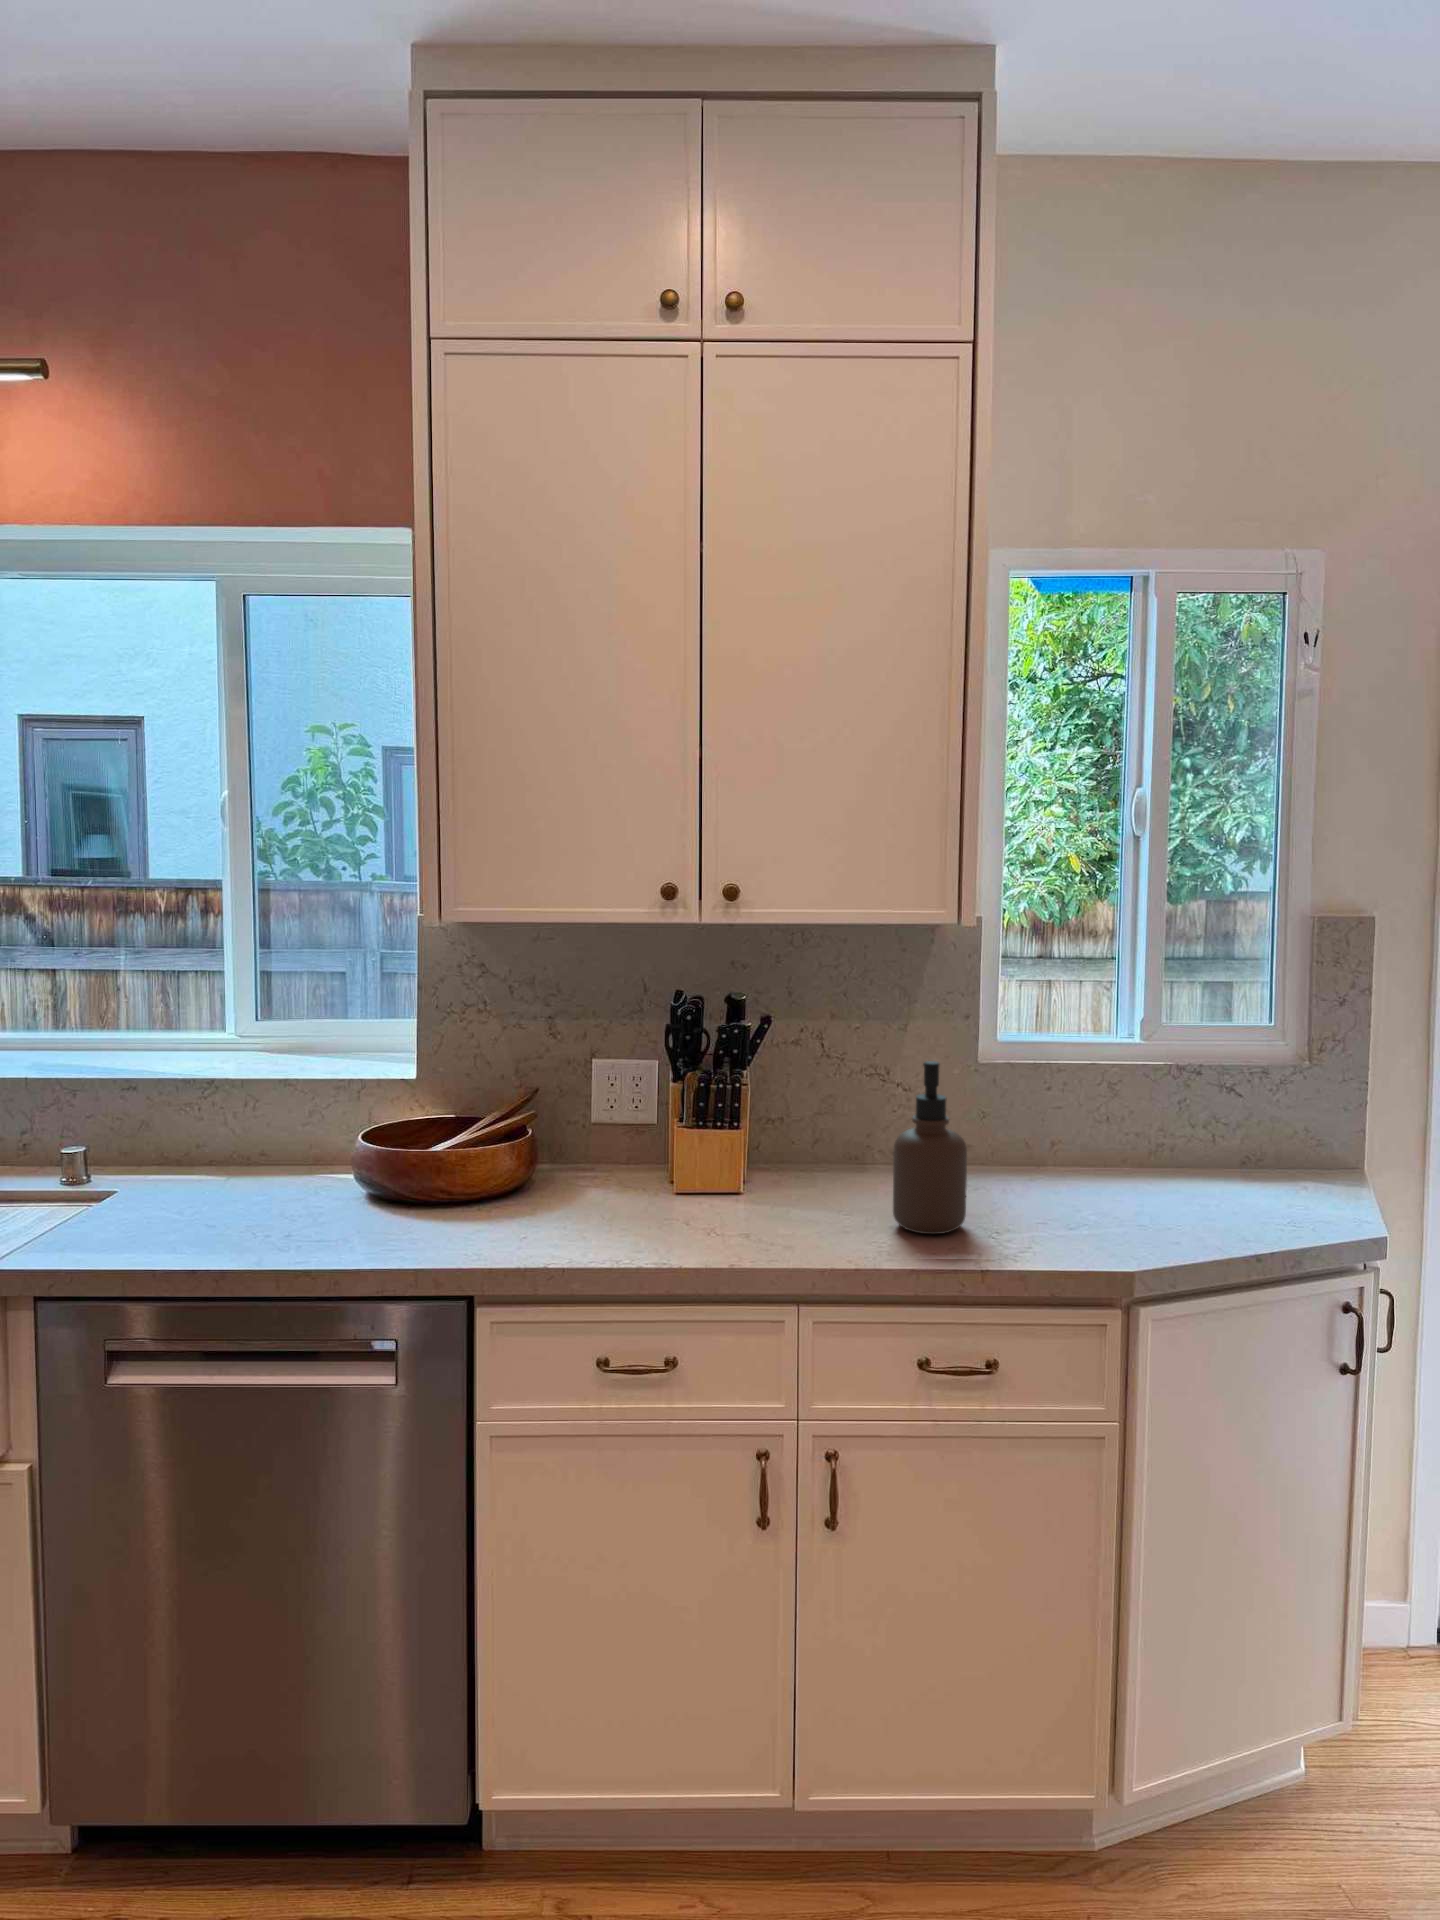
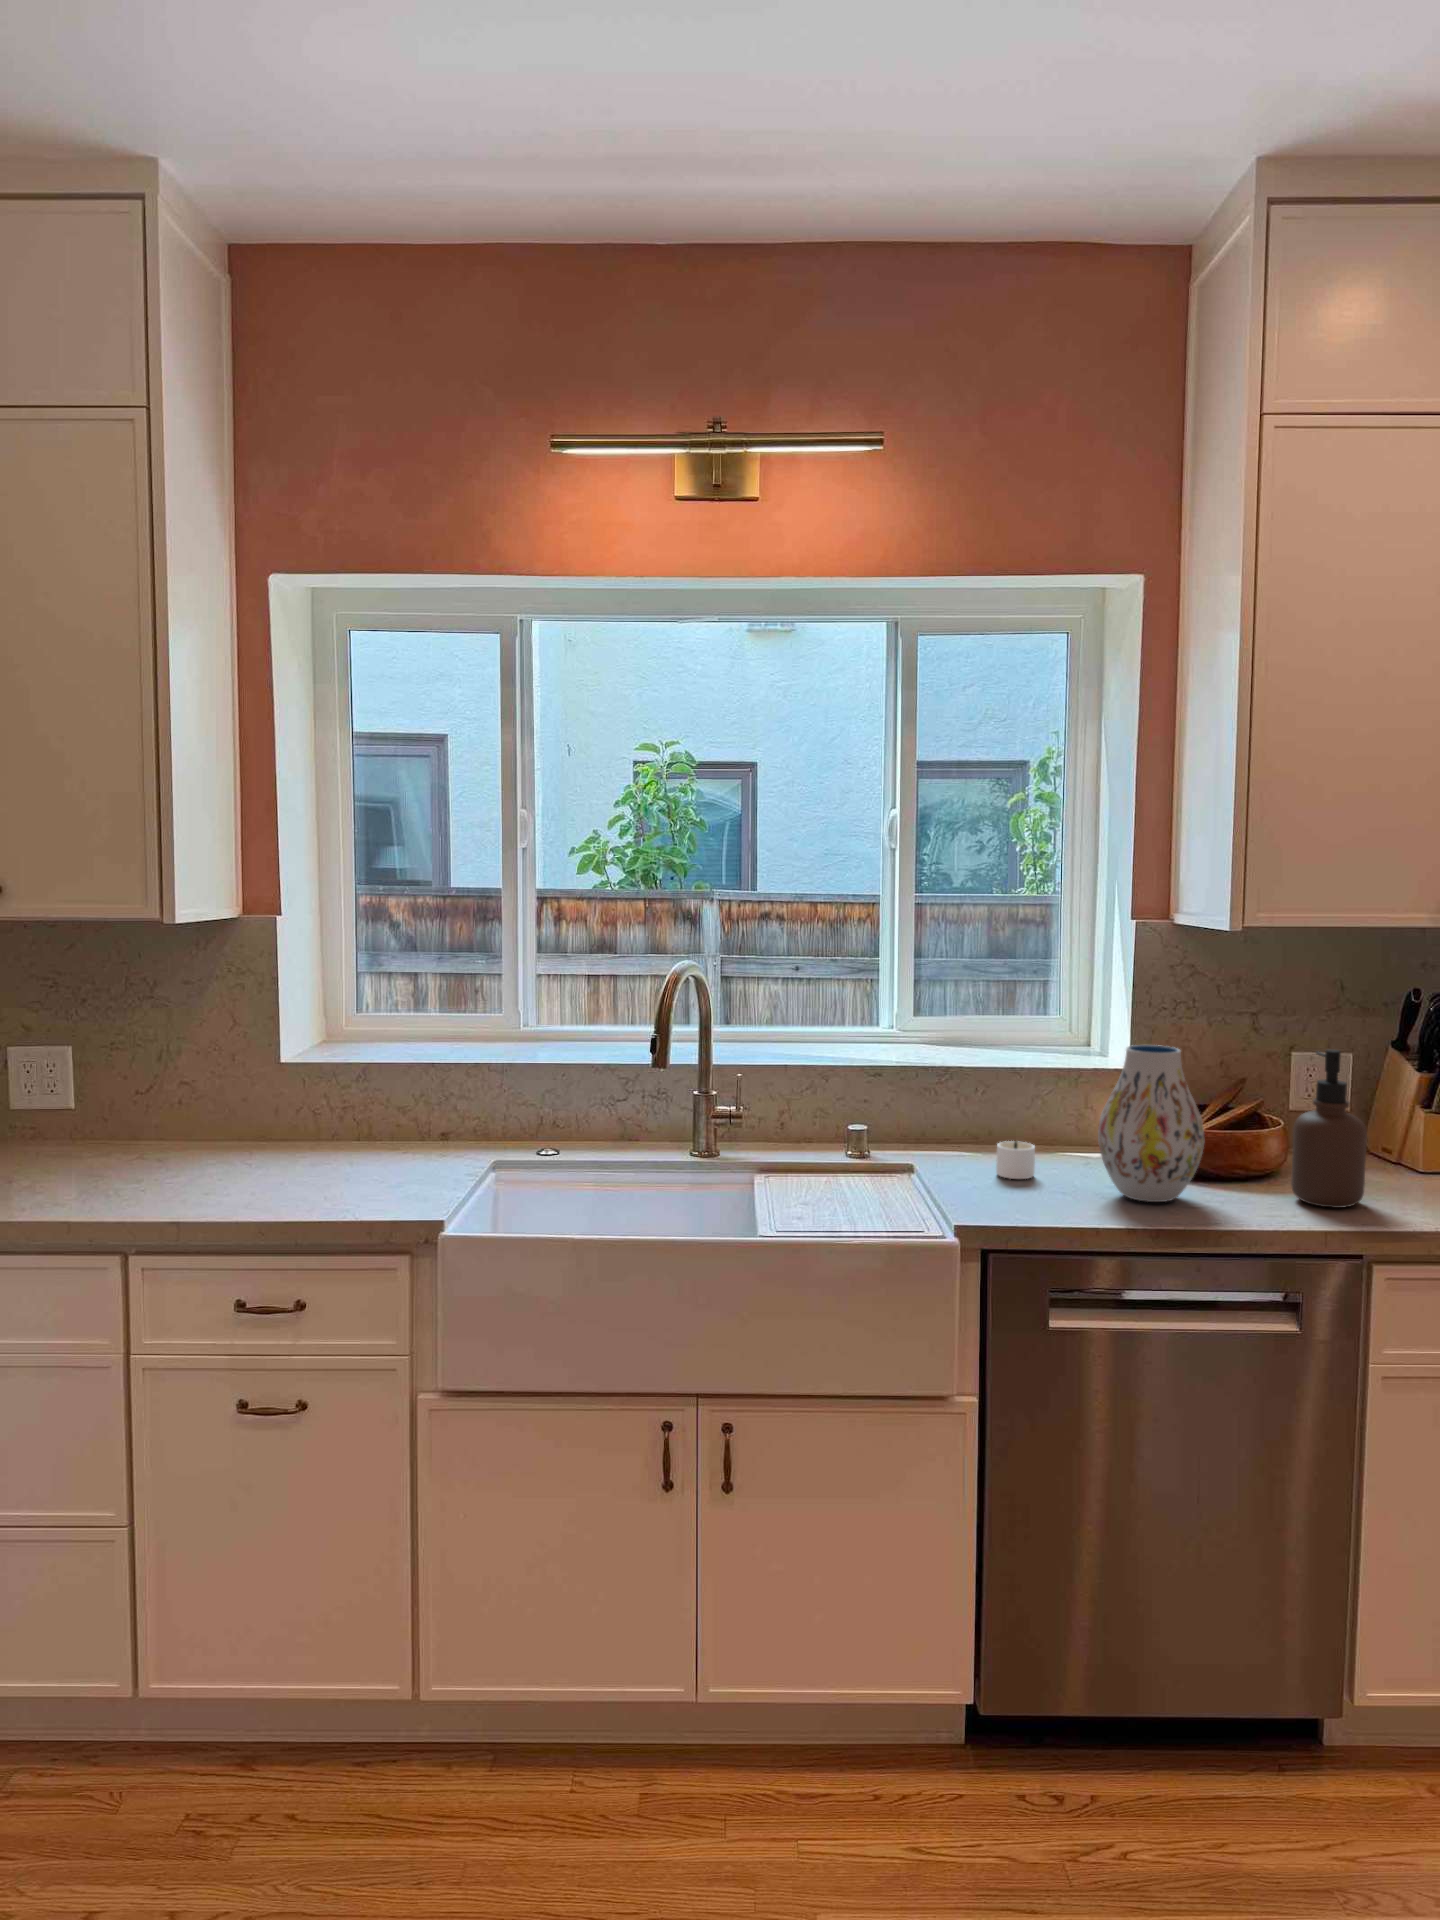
vase: none [687,1055,798,1227] -> present [1098,1045,1204,1202]
candle: none [606,1157,662,1199] -> present [996,1141,1035,1179]

